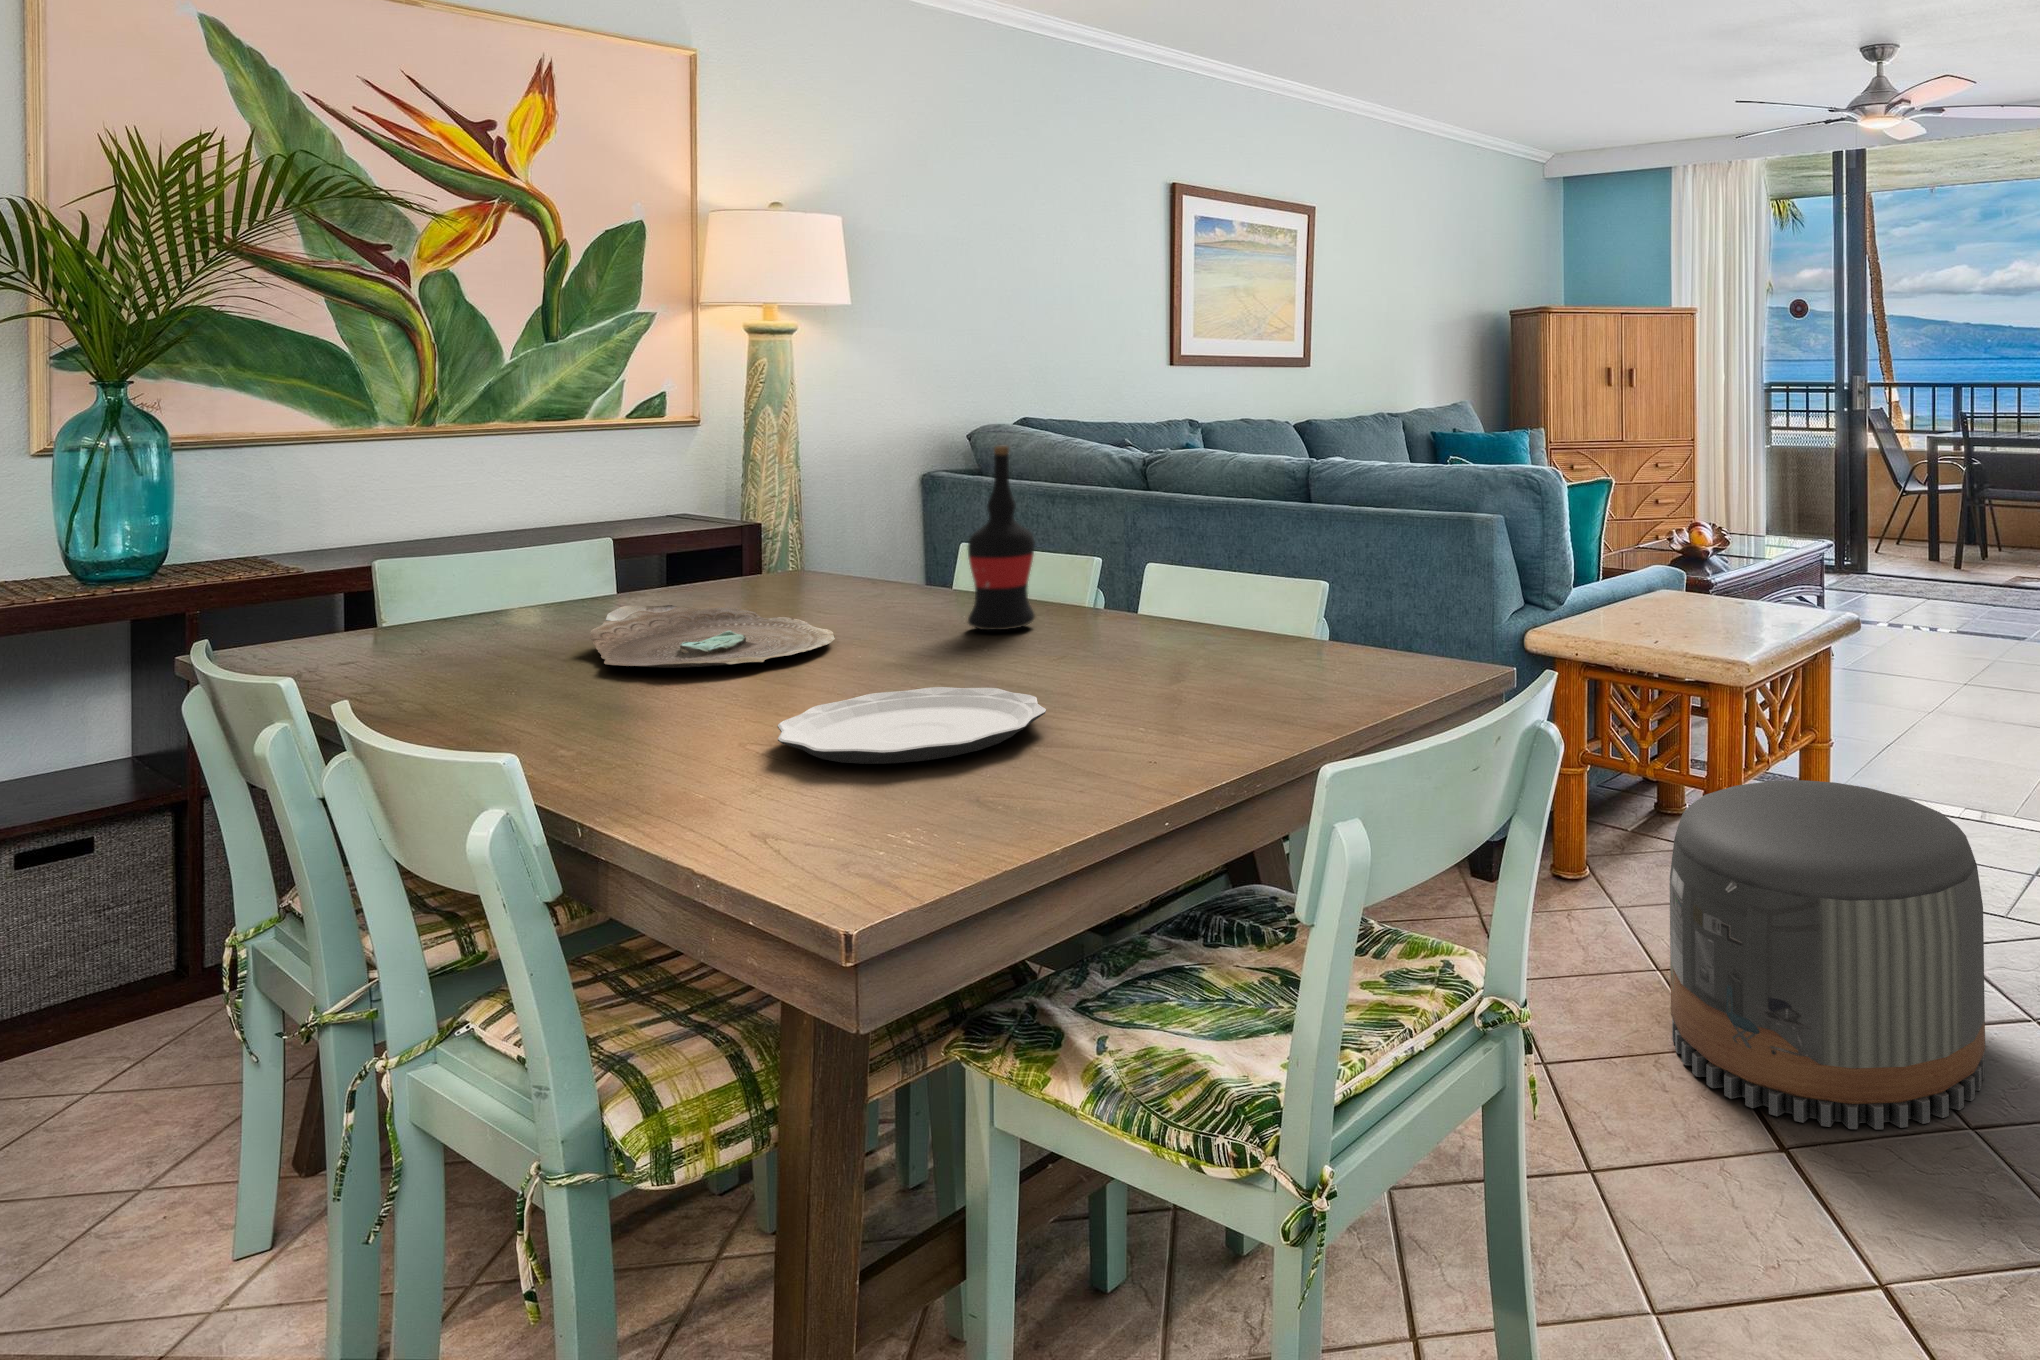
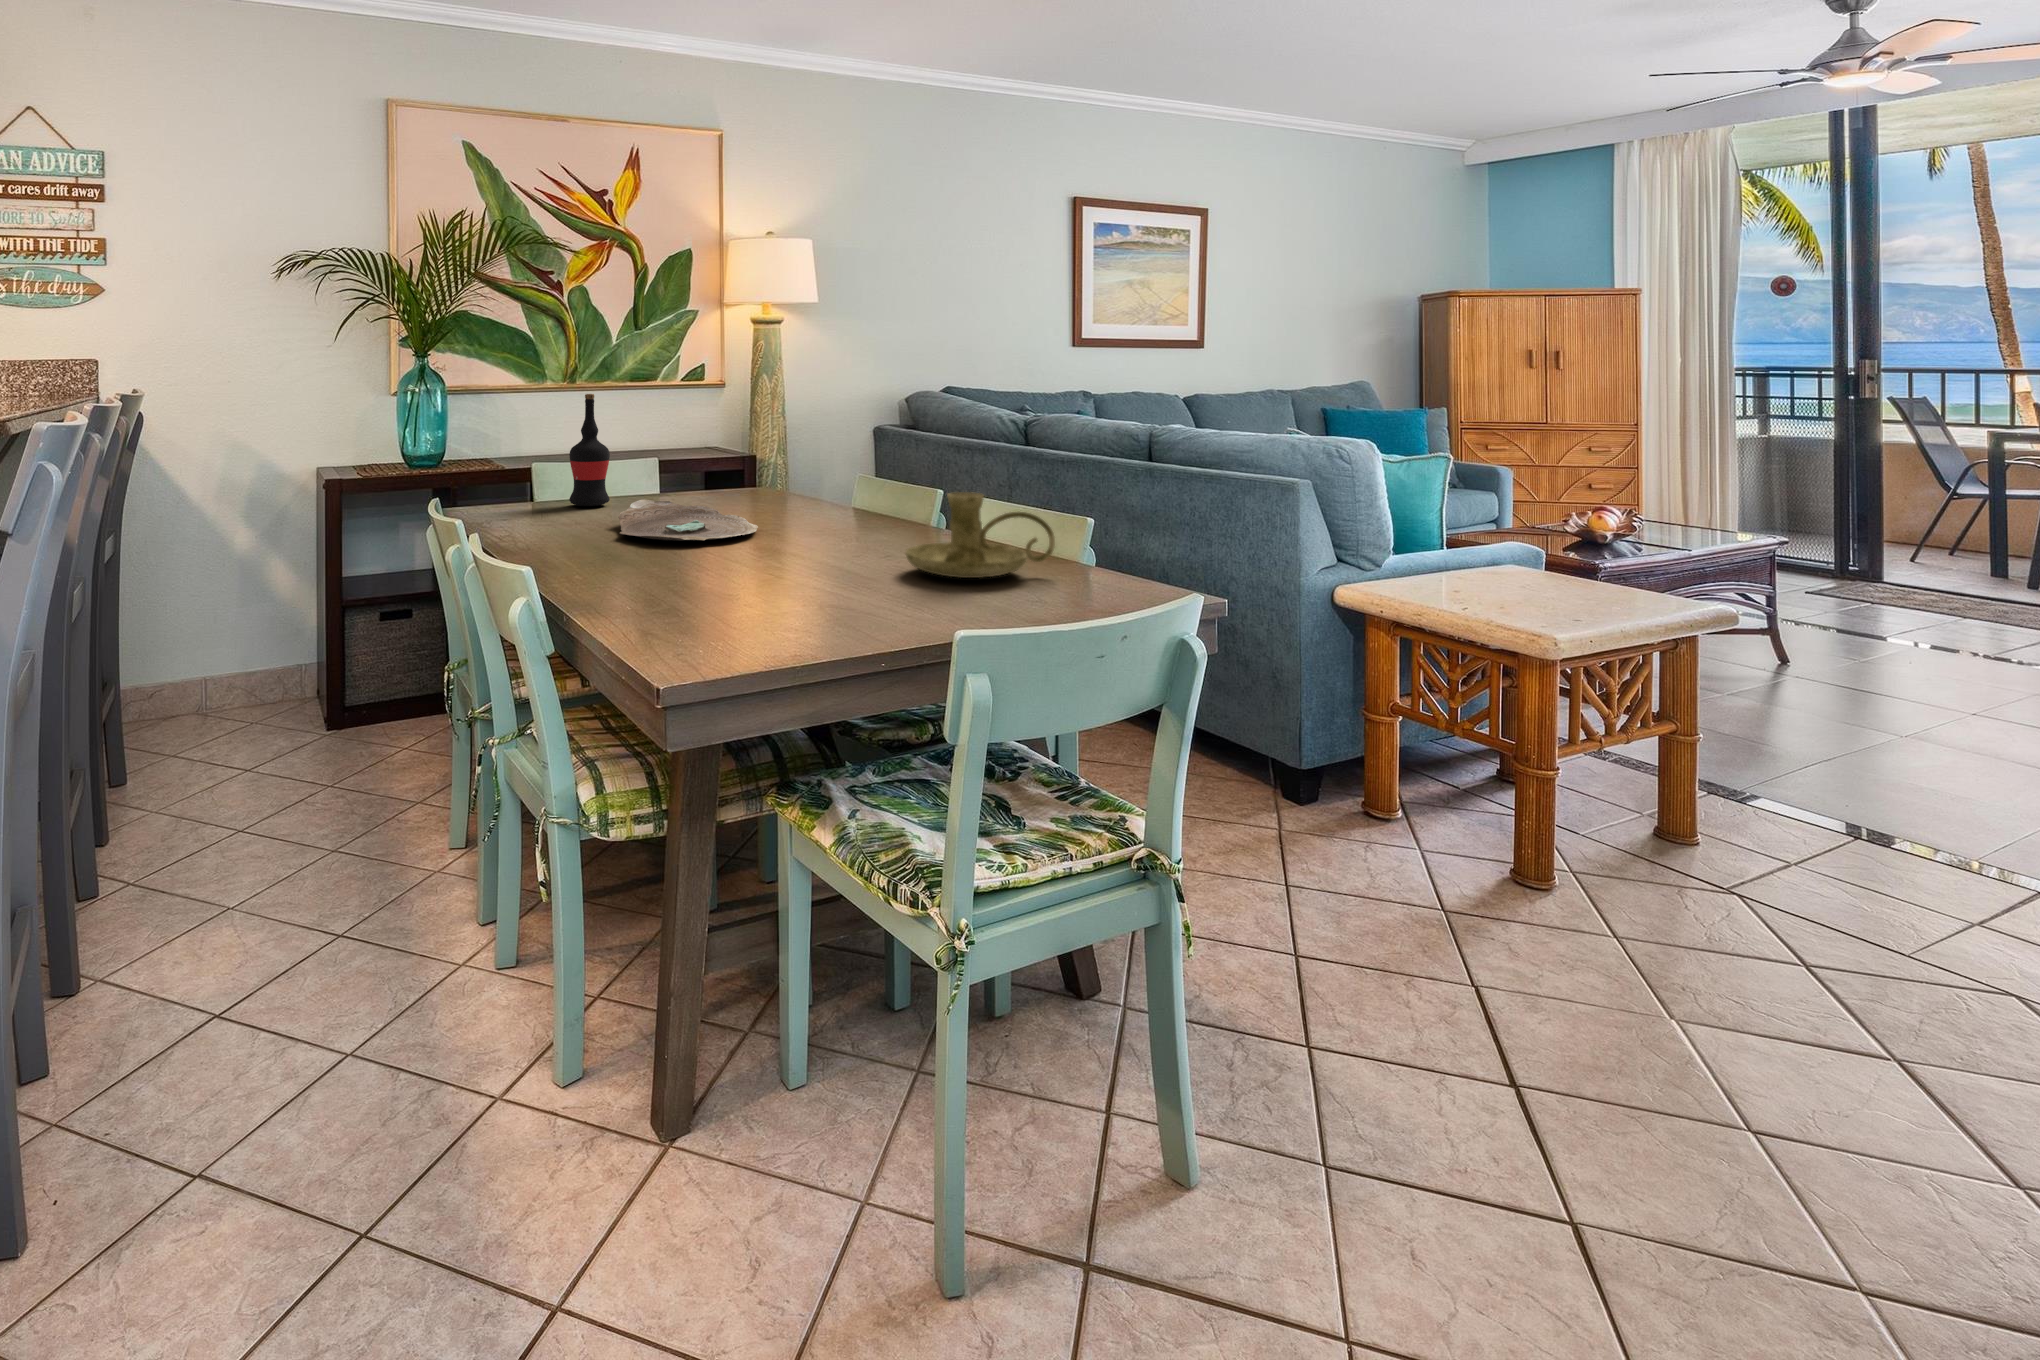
wine bottle: present [968,446,1035,630] -> present [569,394,610,506]
candle holder: none [1096,562,1290,677] -> present [906,492,1055,578]
plate: present [777,687,1046,764] -> none [677,564,848,608]
pouf: present [1670,780,1985,1129] -> none [1429,744,1786,1098]

